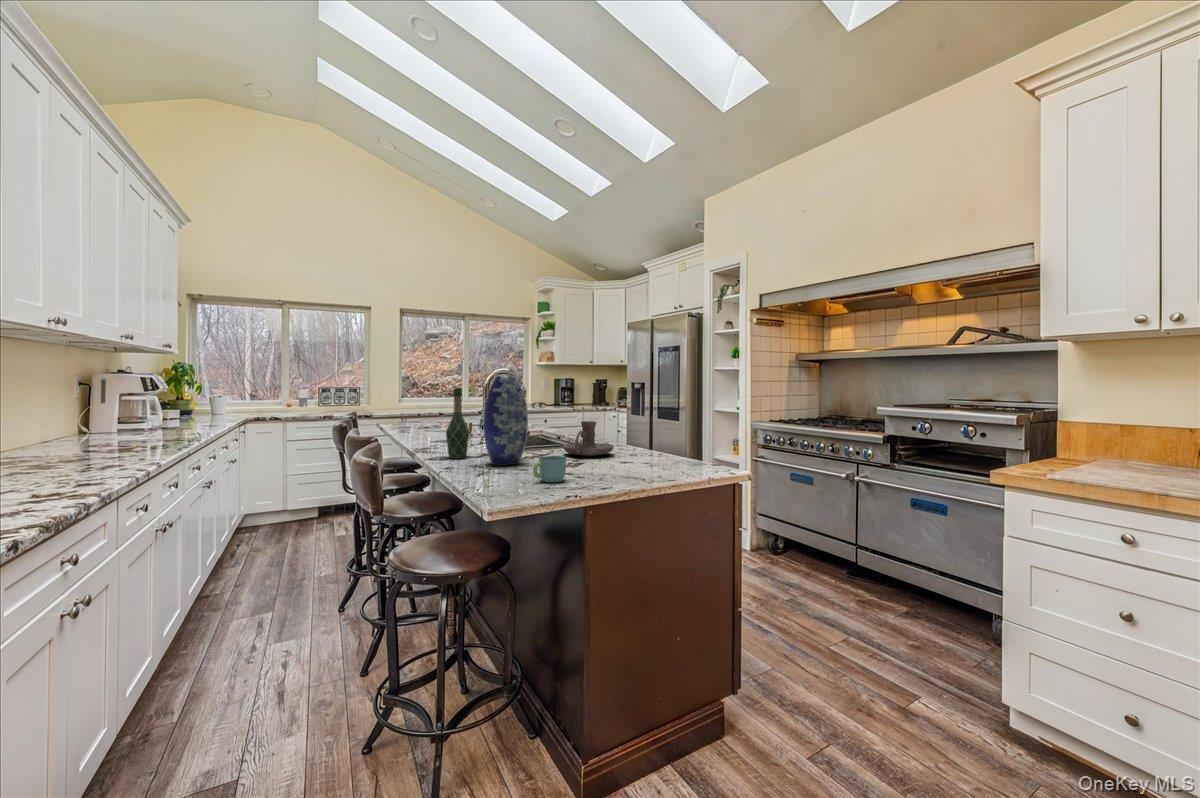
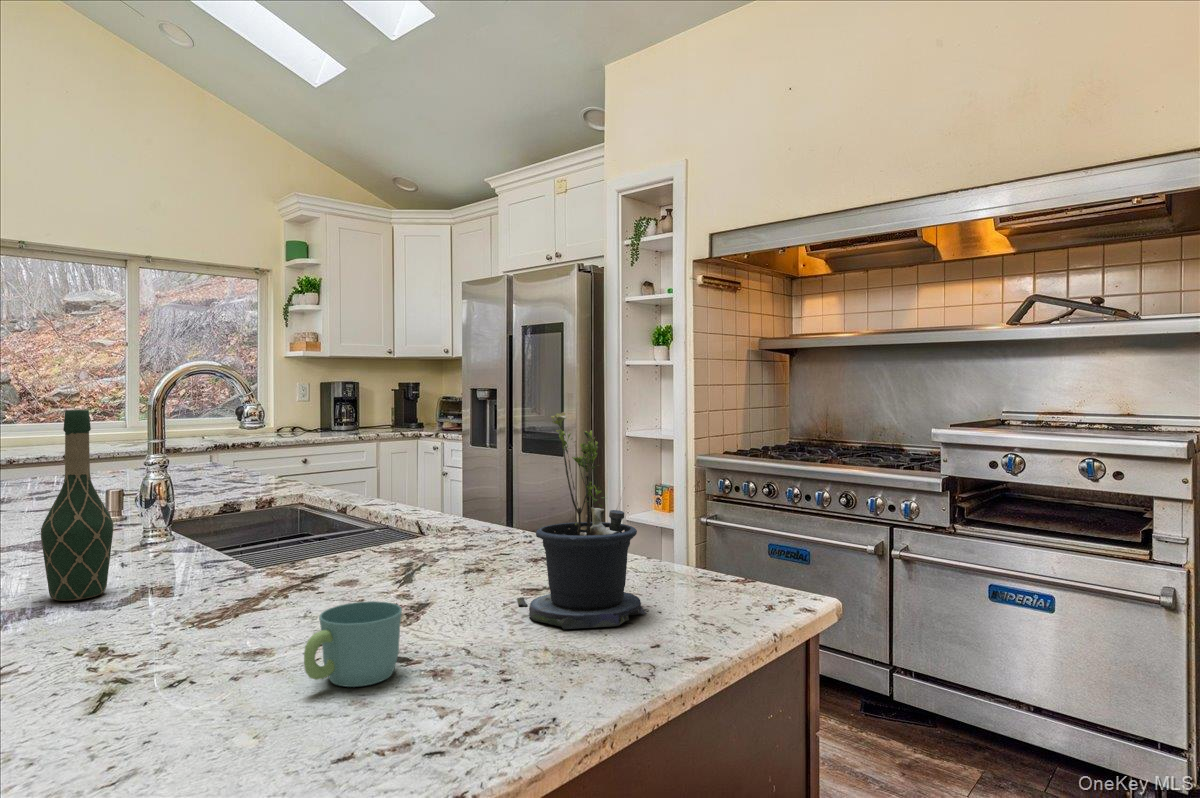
vase: present [483,376,528,465] -> none [150,378,279,619]
potted plant: none [617,390,667,476] -> present [517,412,646,629]
candle holder: present [563,421,614,456] -> none [368,480,486,562]

